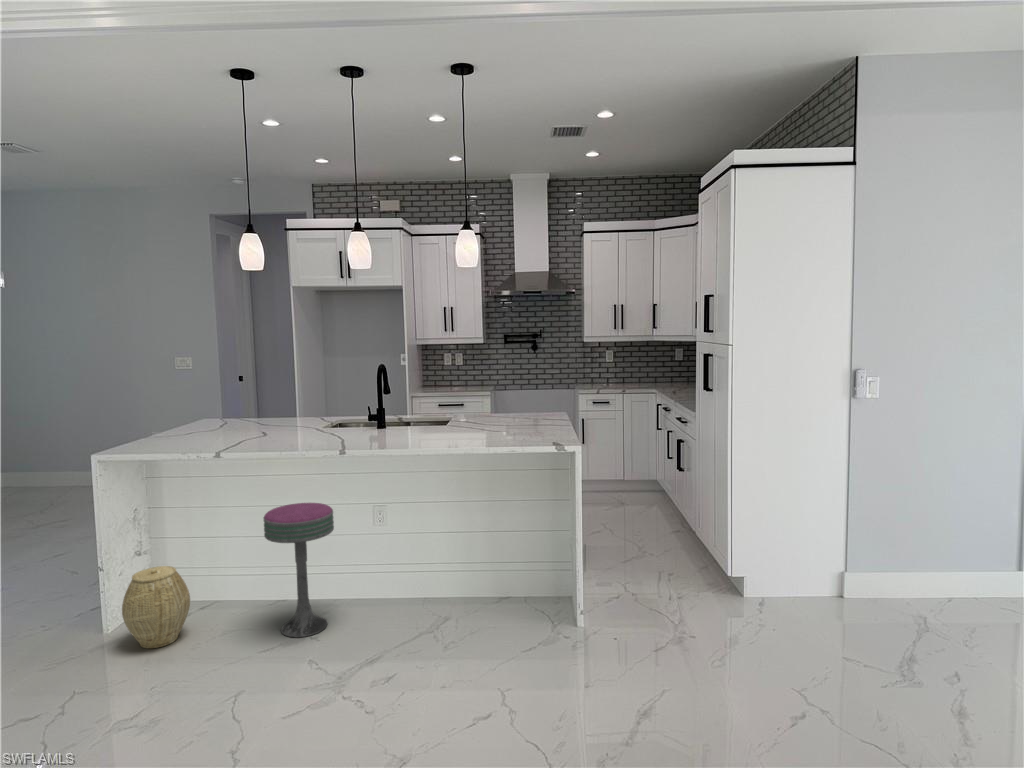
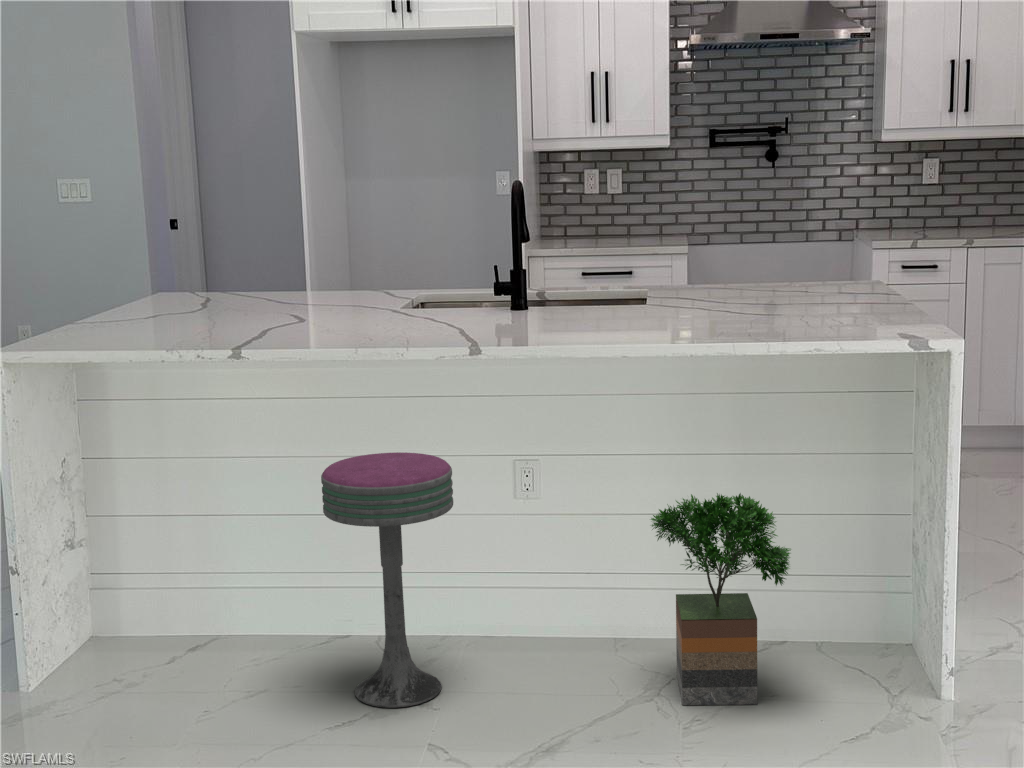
potted tree: none [432,522,503,633] -> present [651,493,791,705]
woven basket: present [122,566,190,648] -> none [66,570,185,721]

